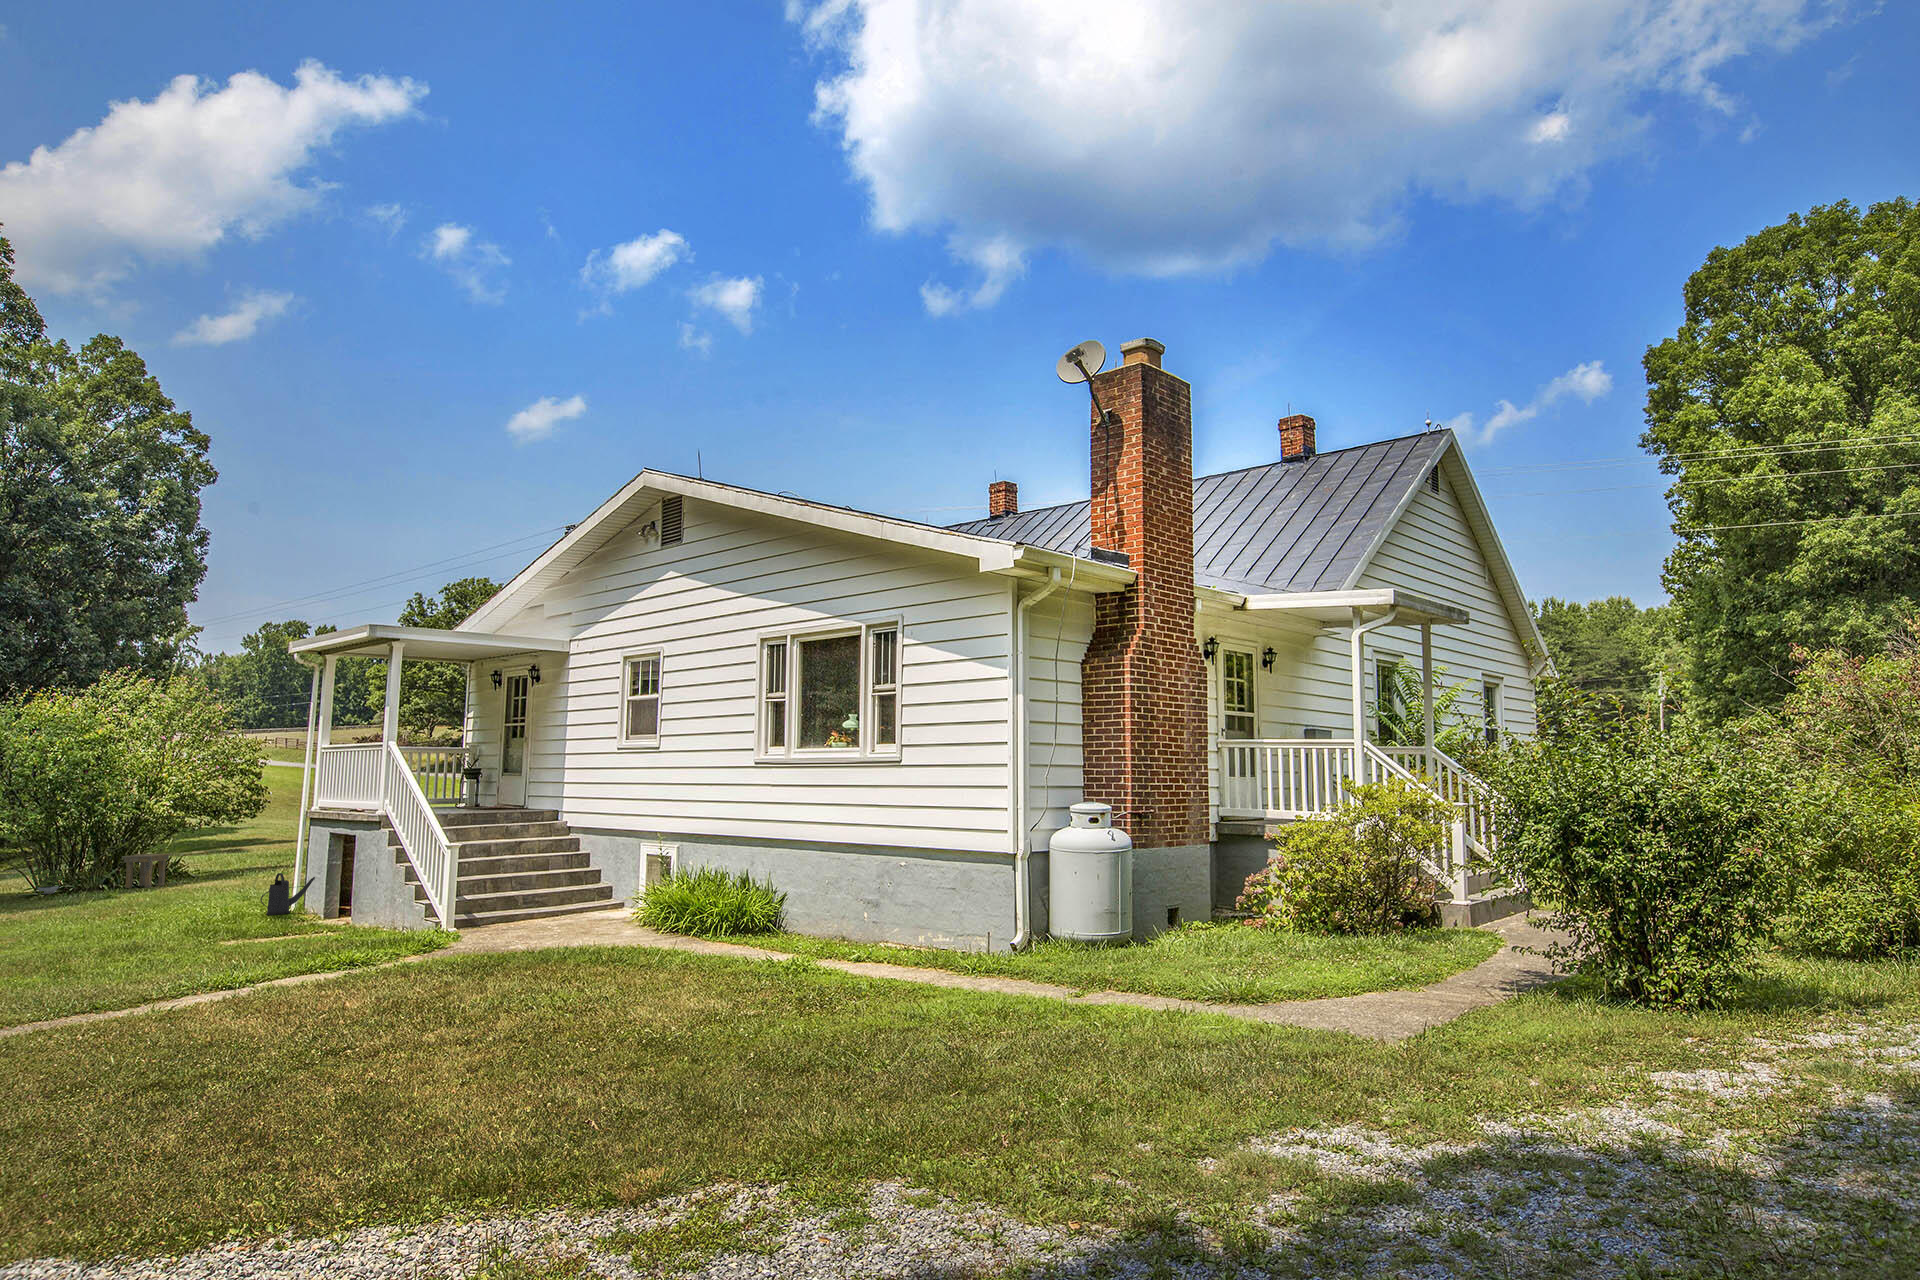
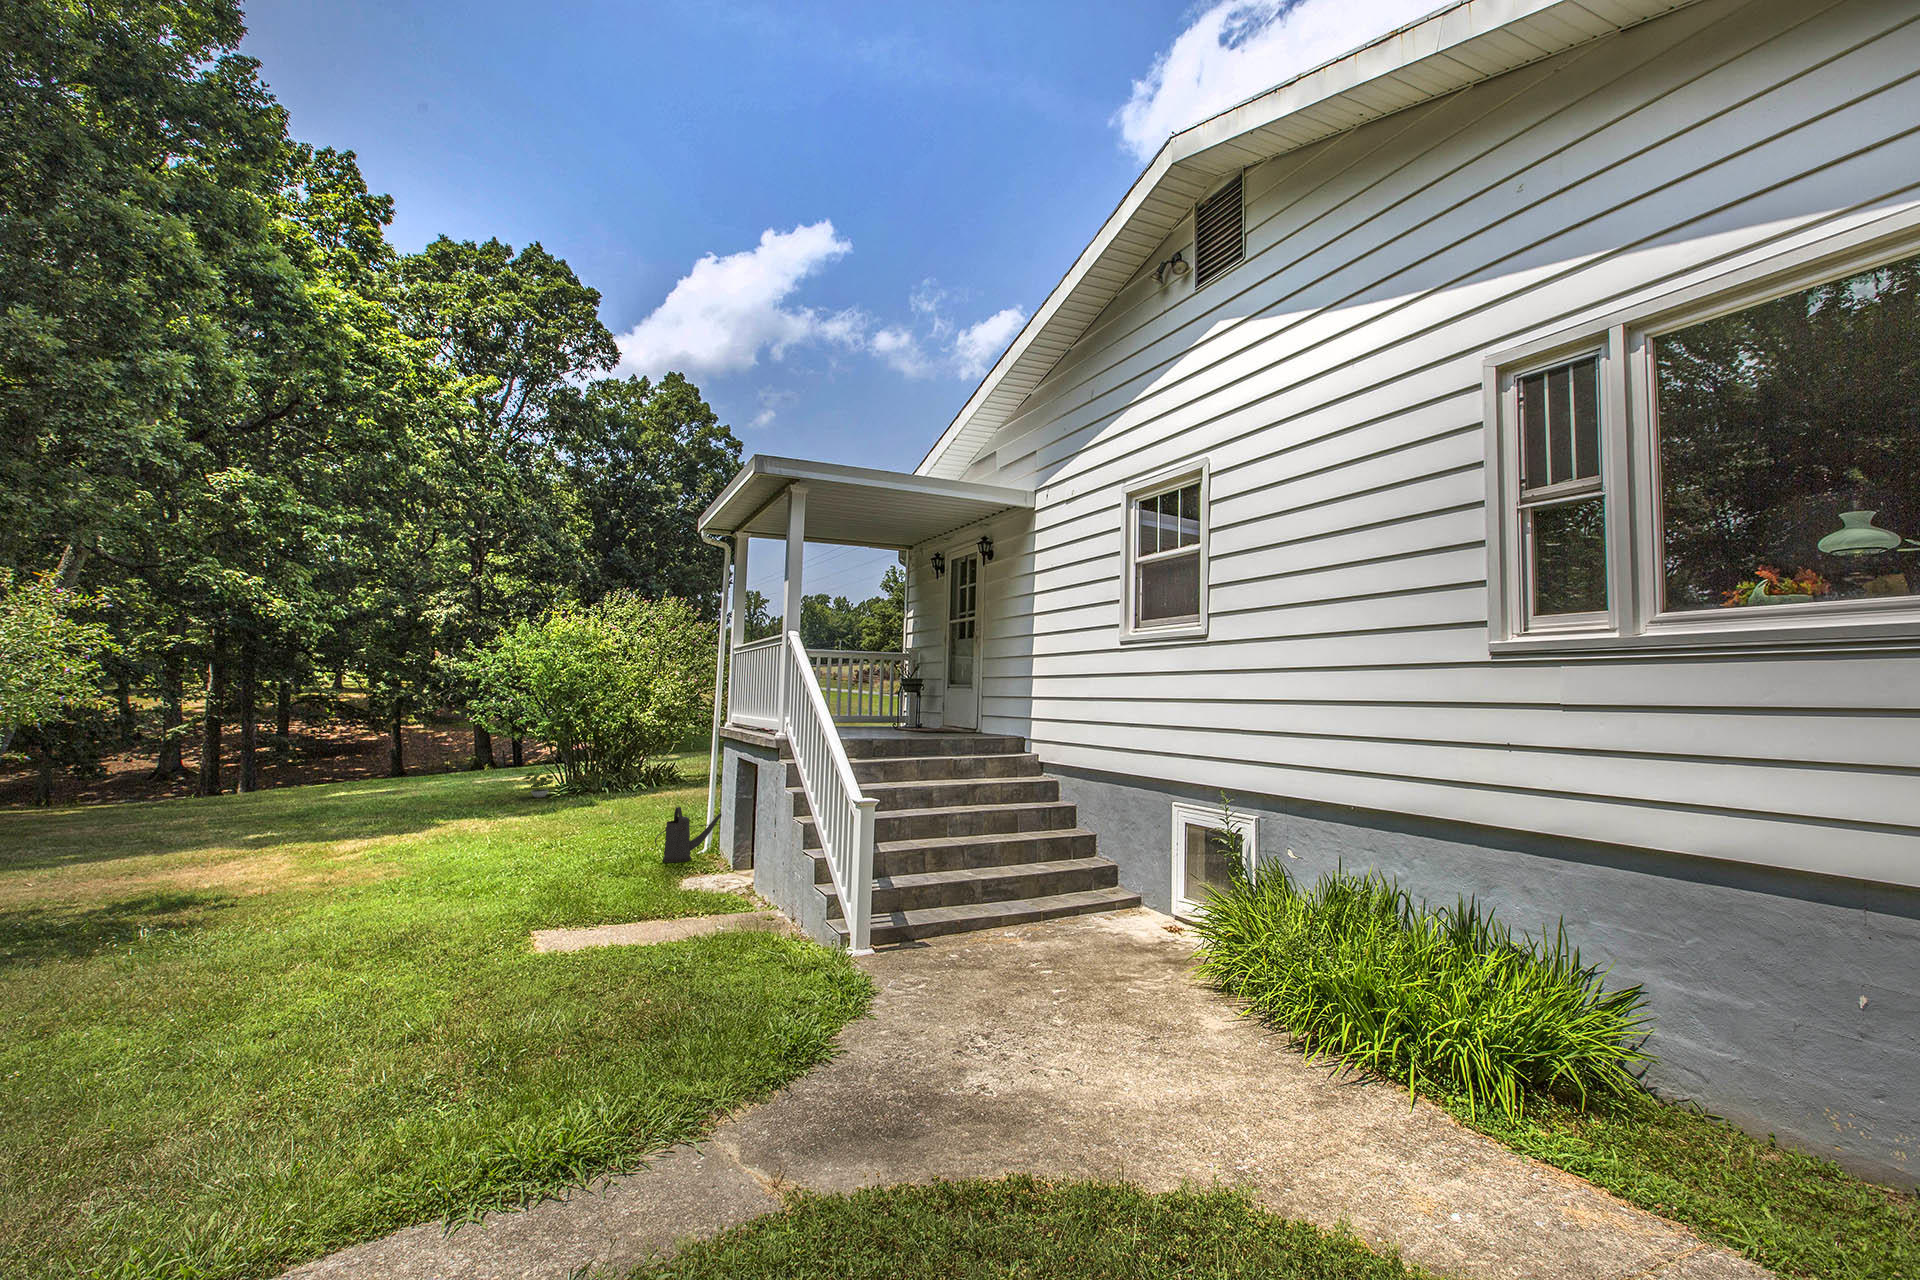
side table: present [122,854,171,888] -> none [602,762,646,796]

